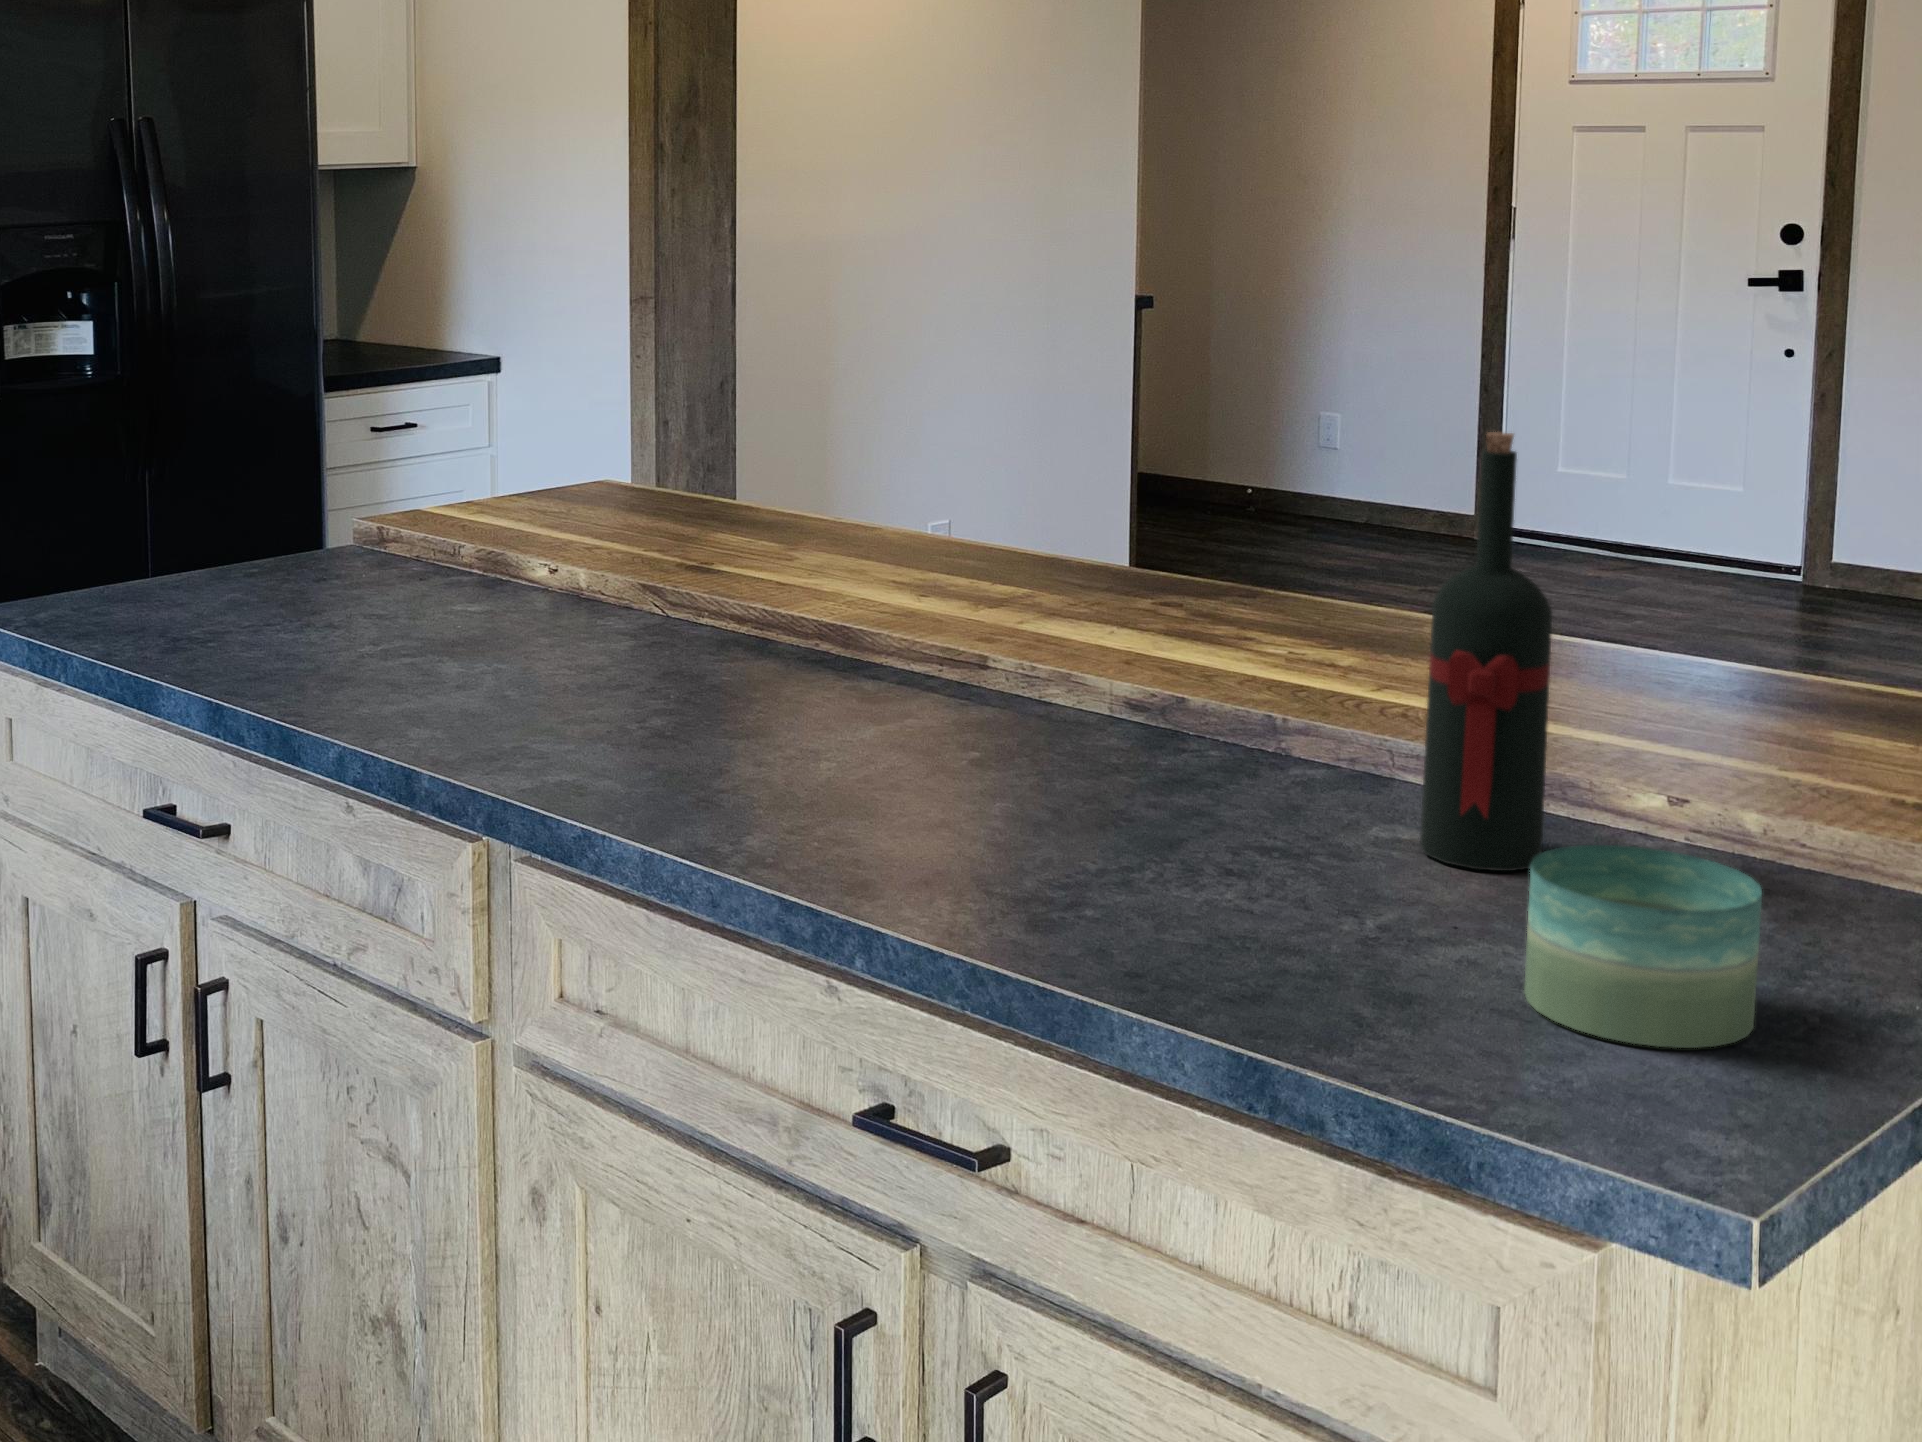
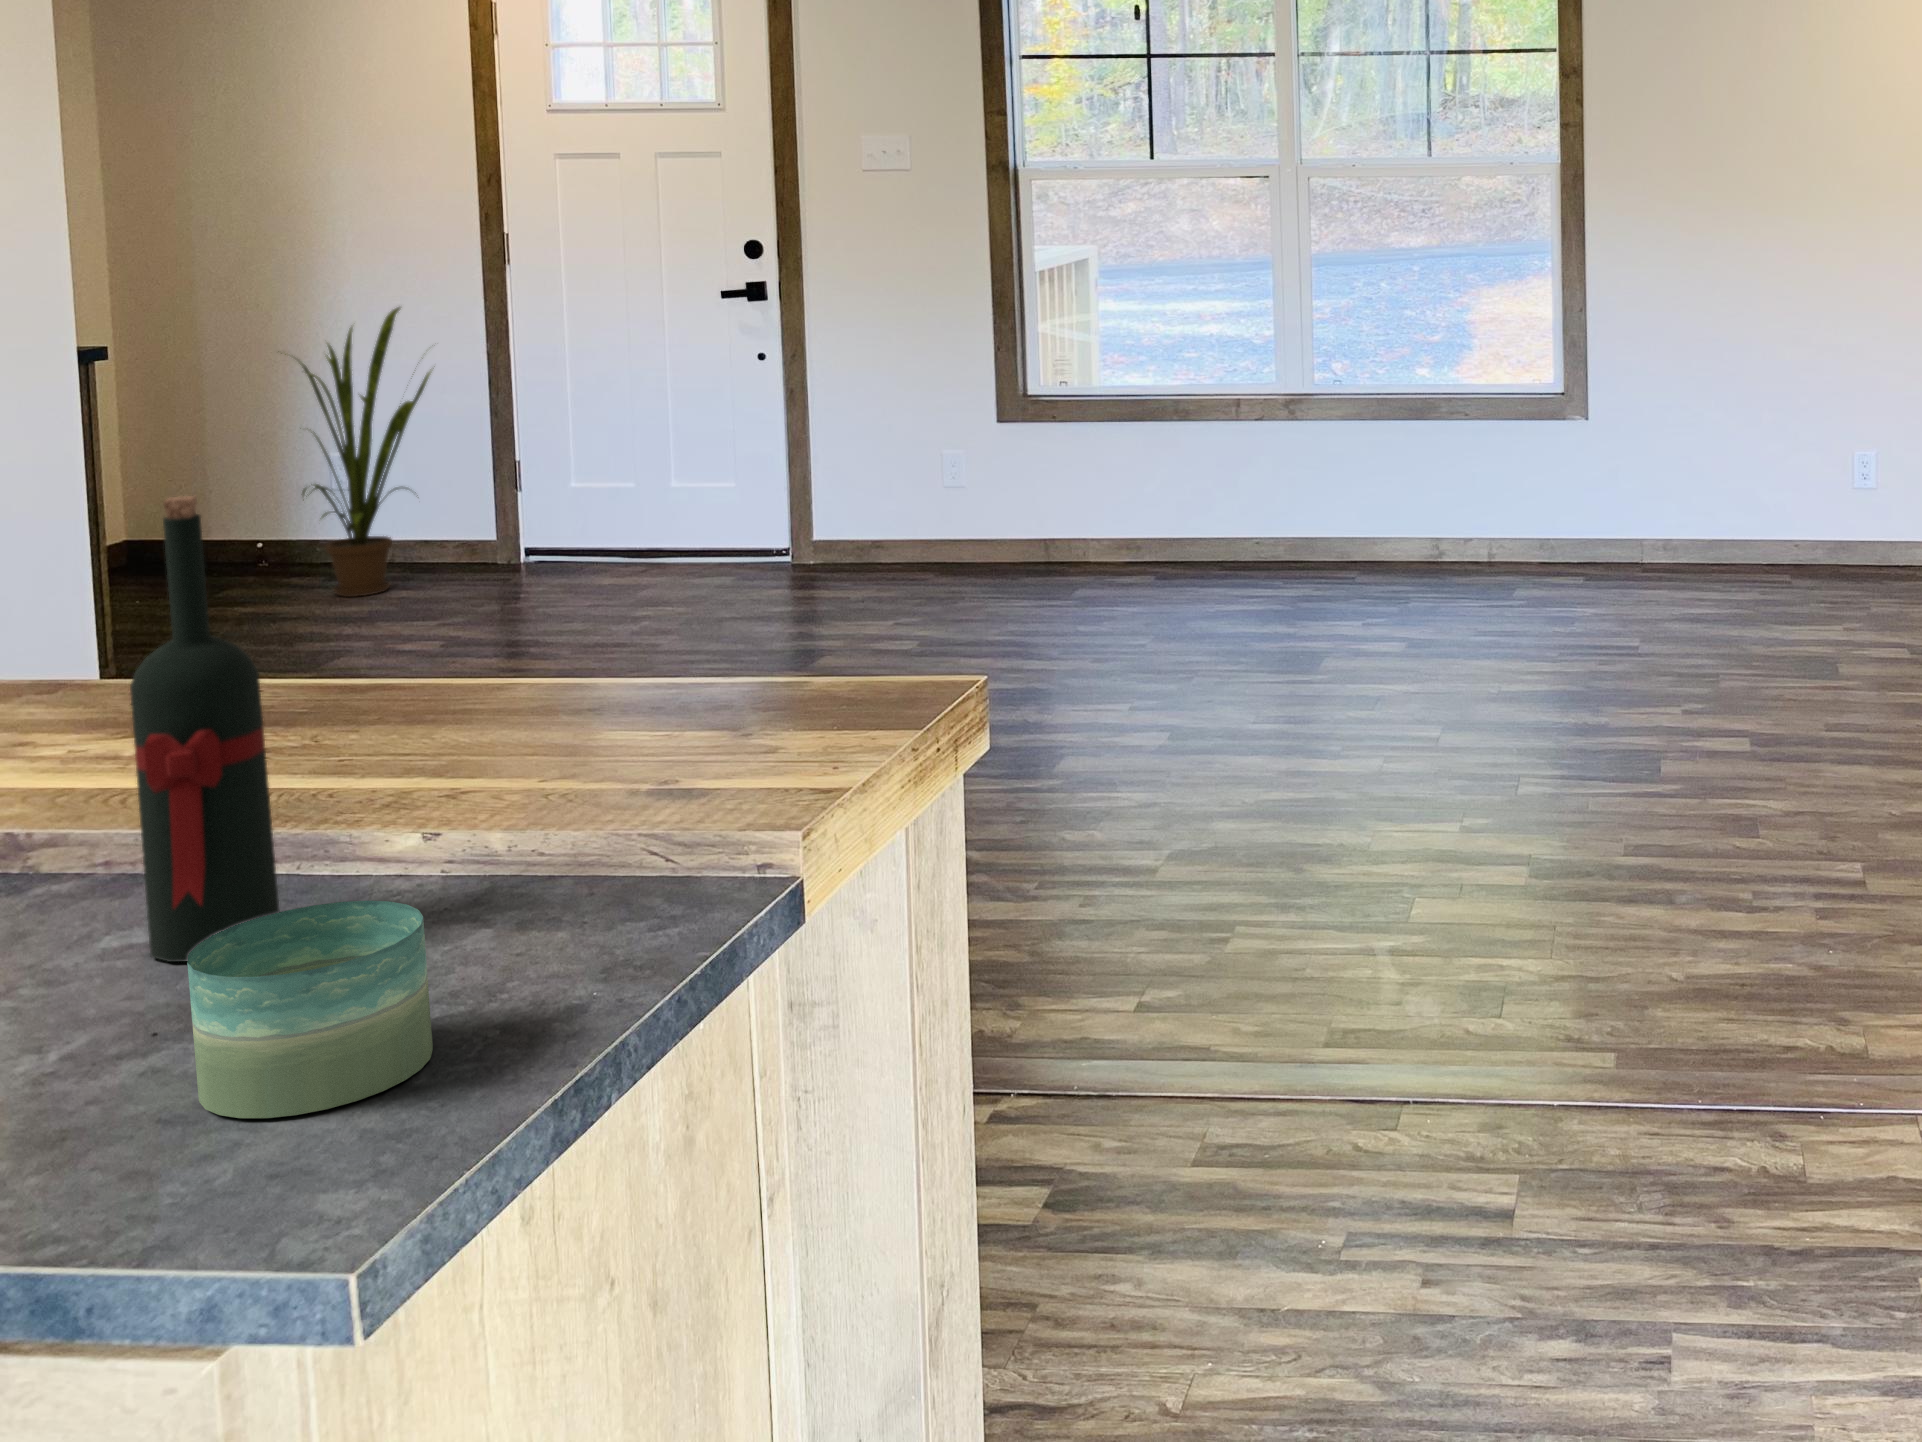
house plant: none [1279,271,1437,549] -> present [285,307,431,597]

